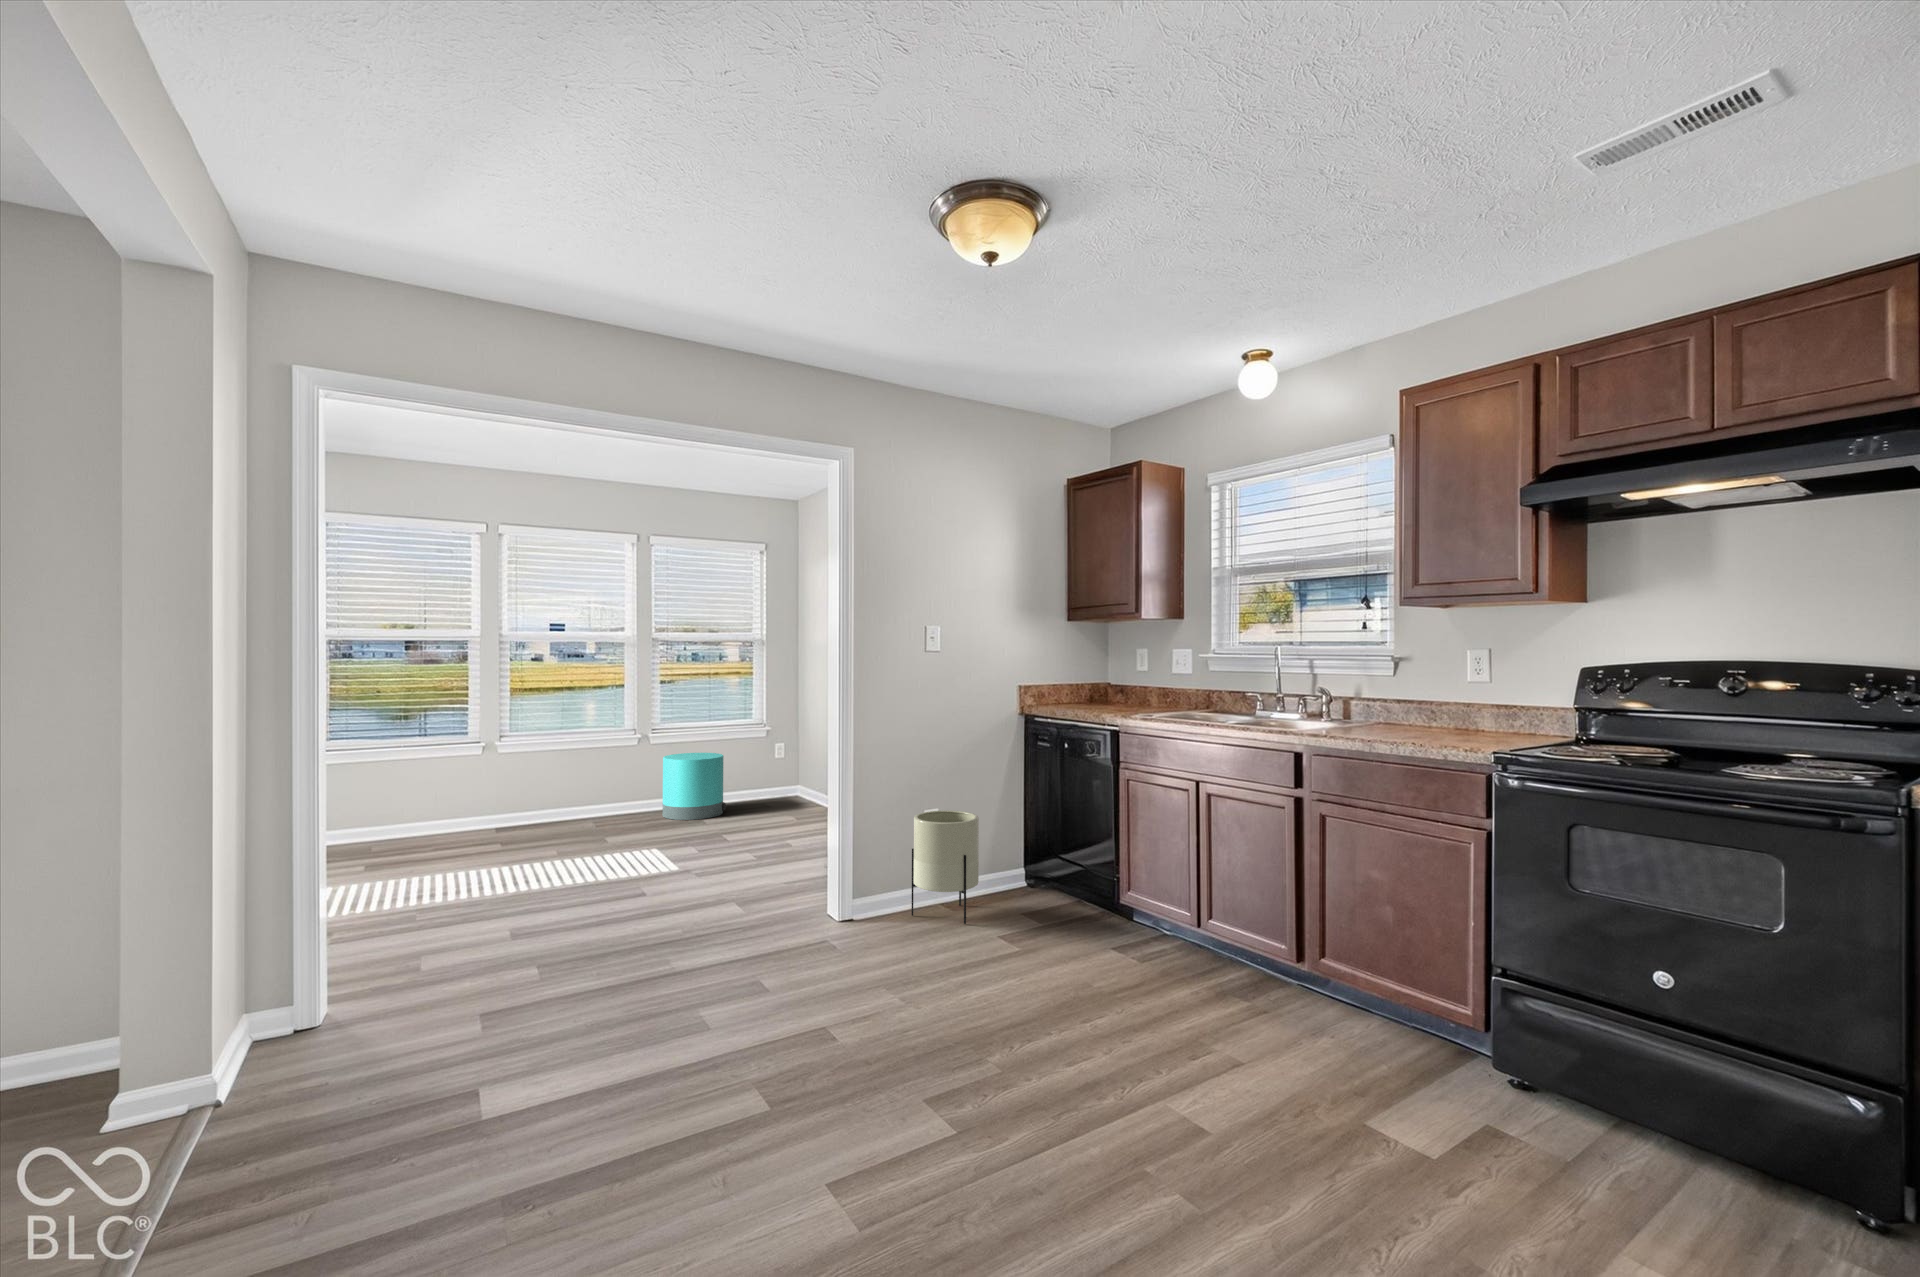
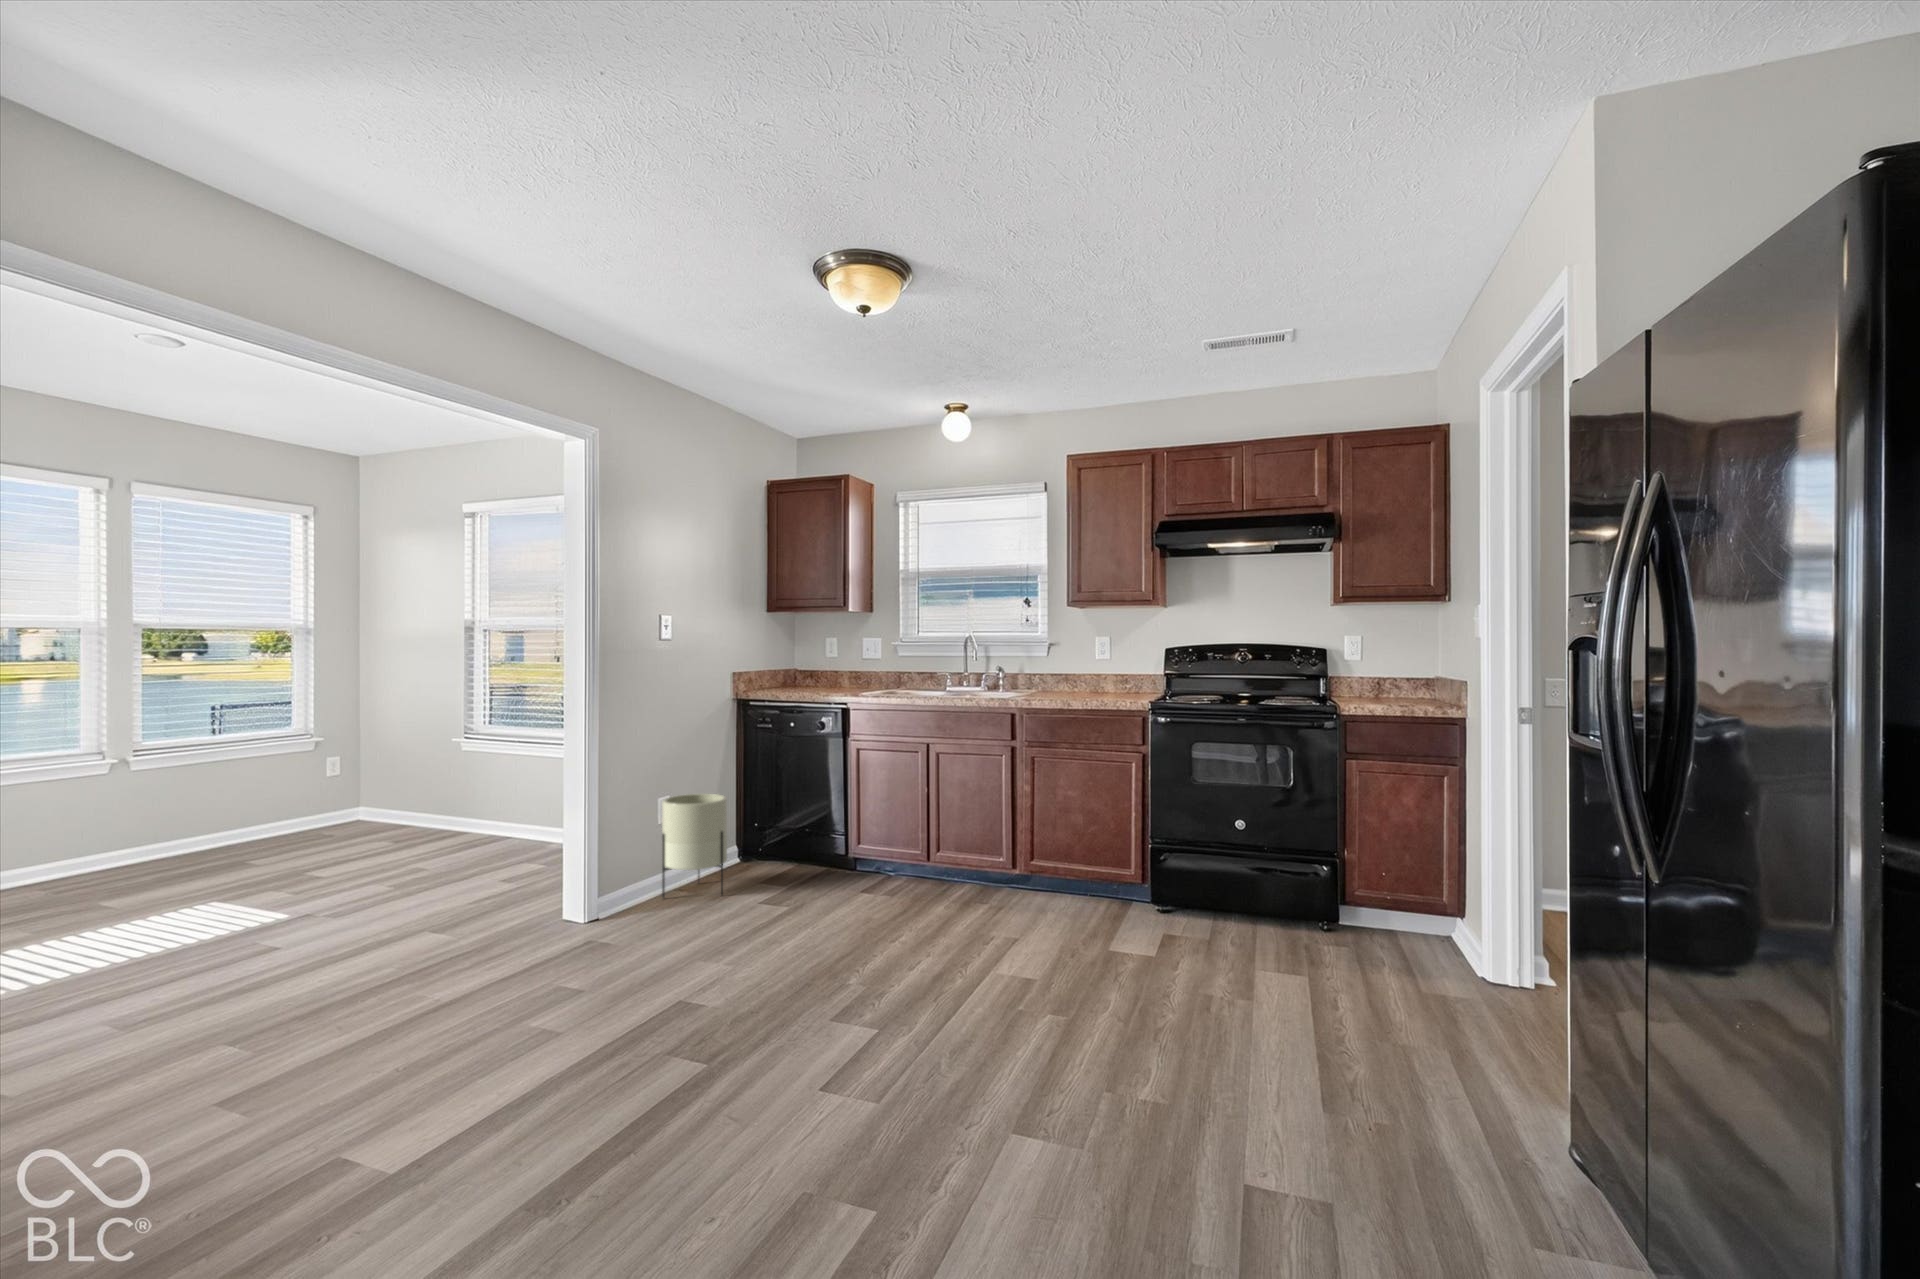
trash can: present [663,753,726,820] -> none [178,774,279,864]

